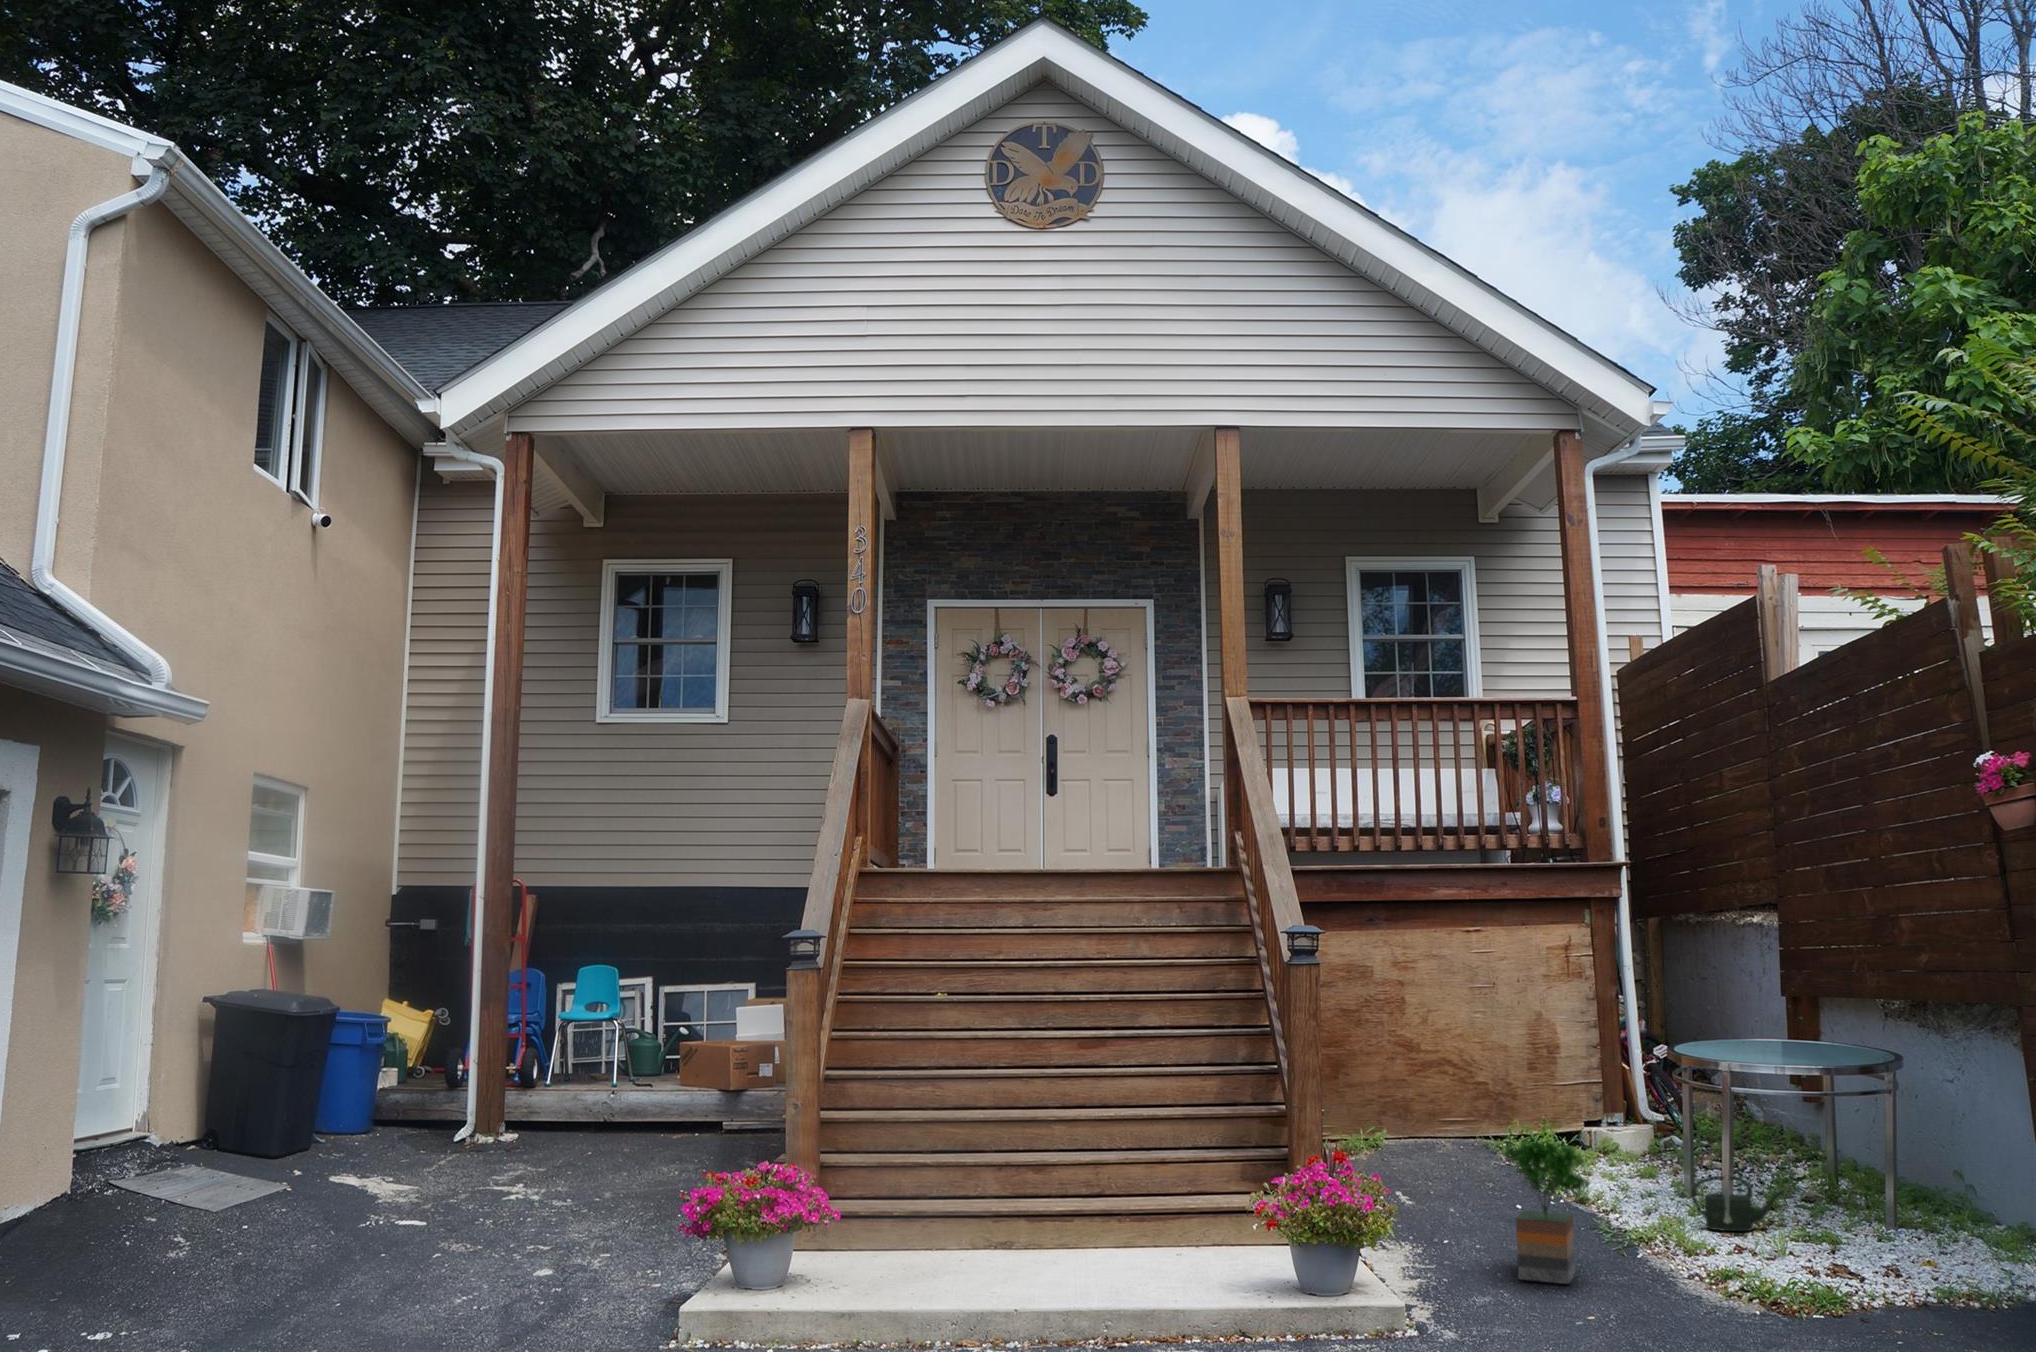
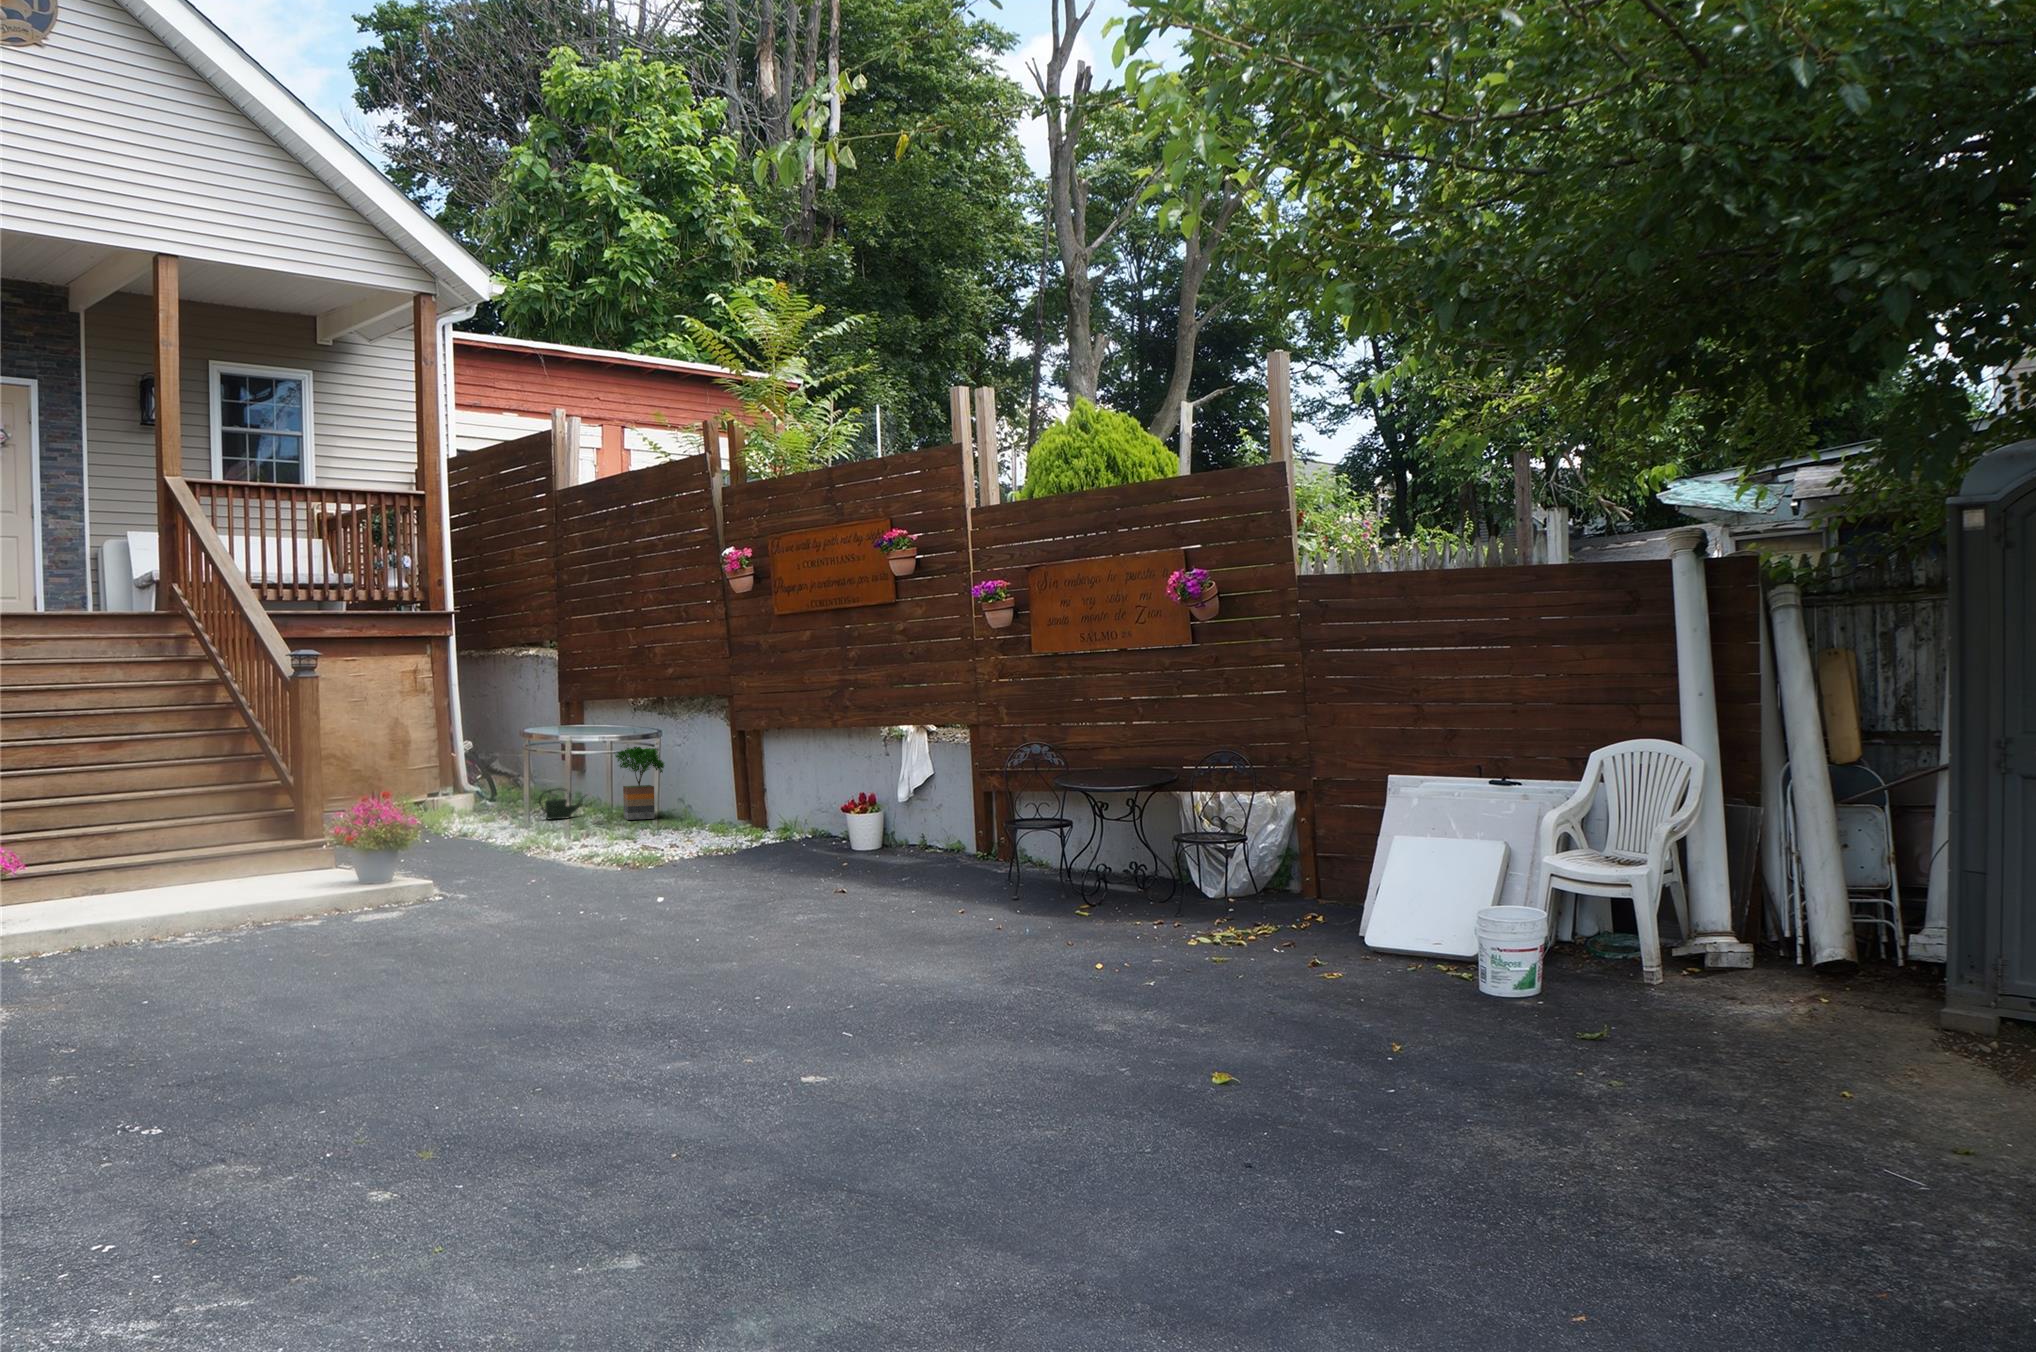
potted tree: present [1502,1141,1590,1284] -> present [615,747,664,820]

